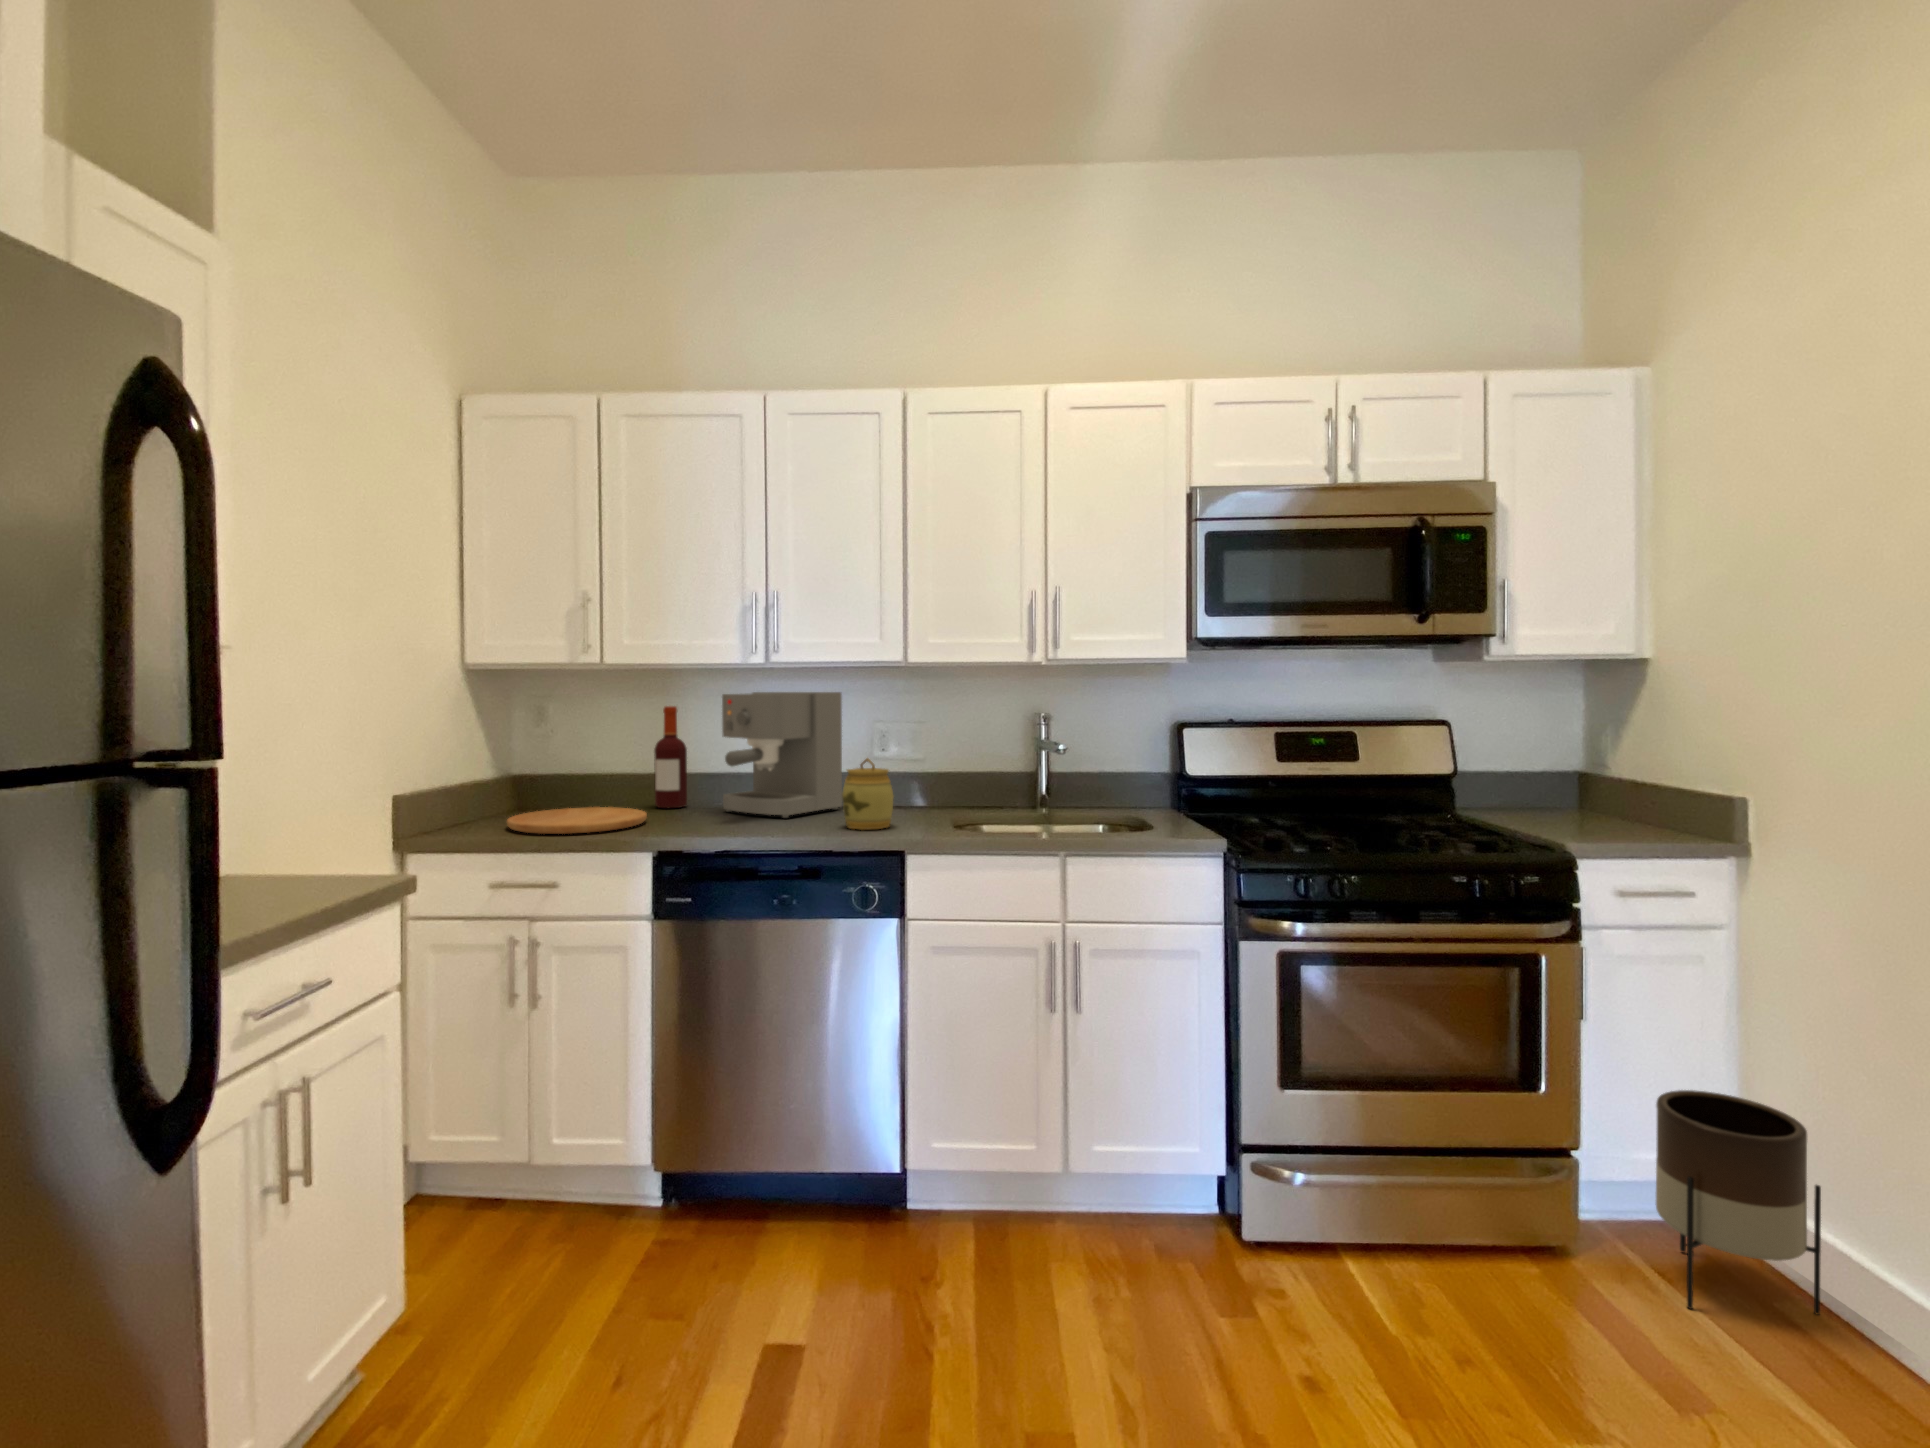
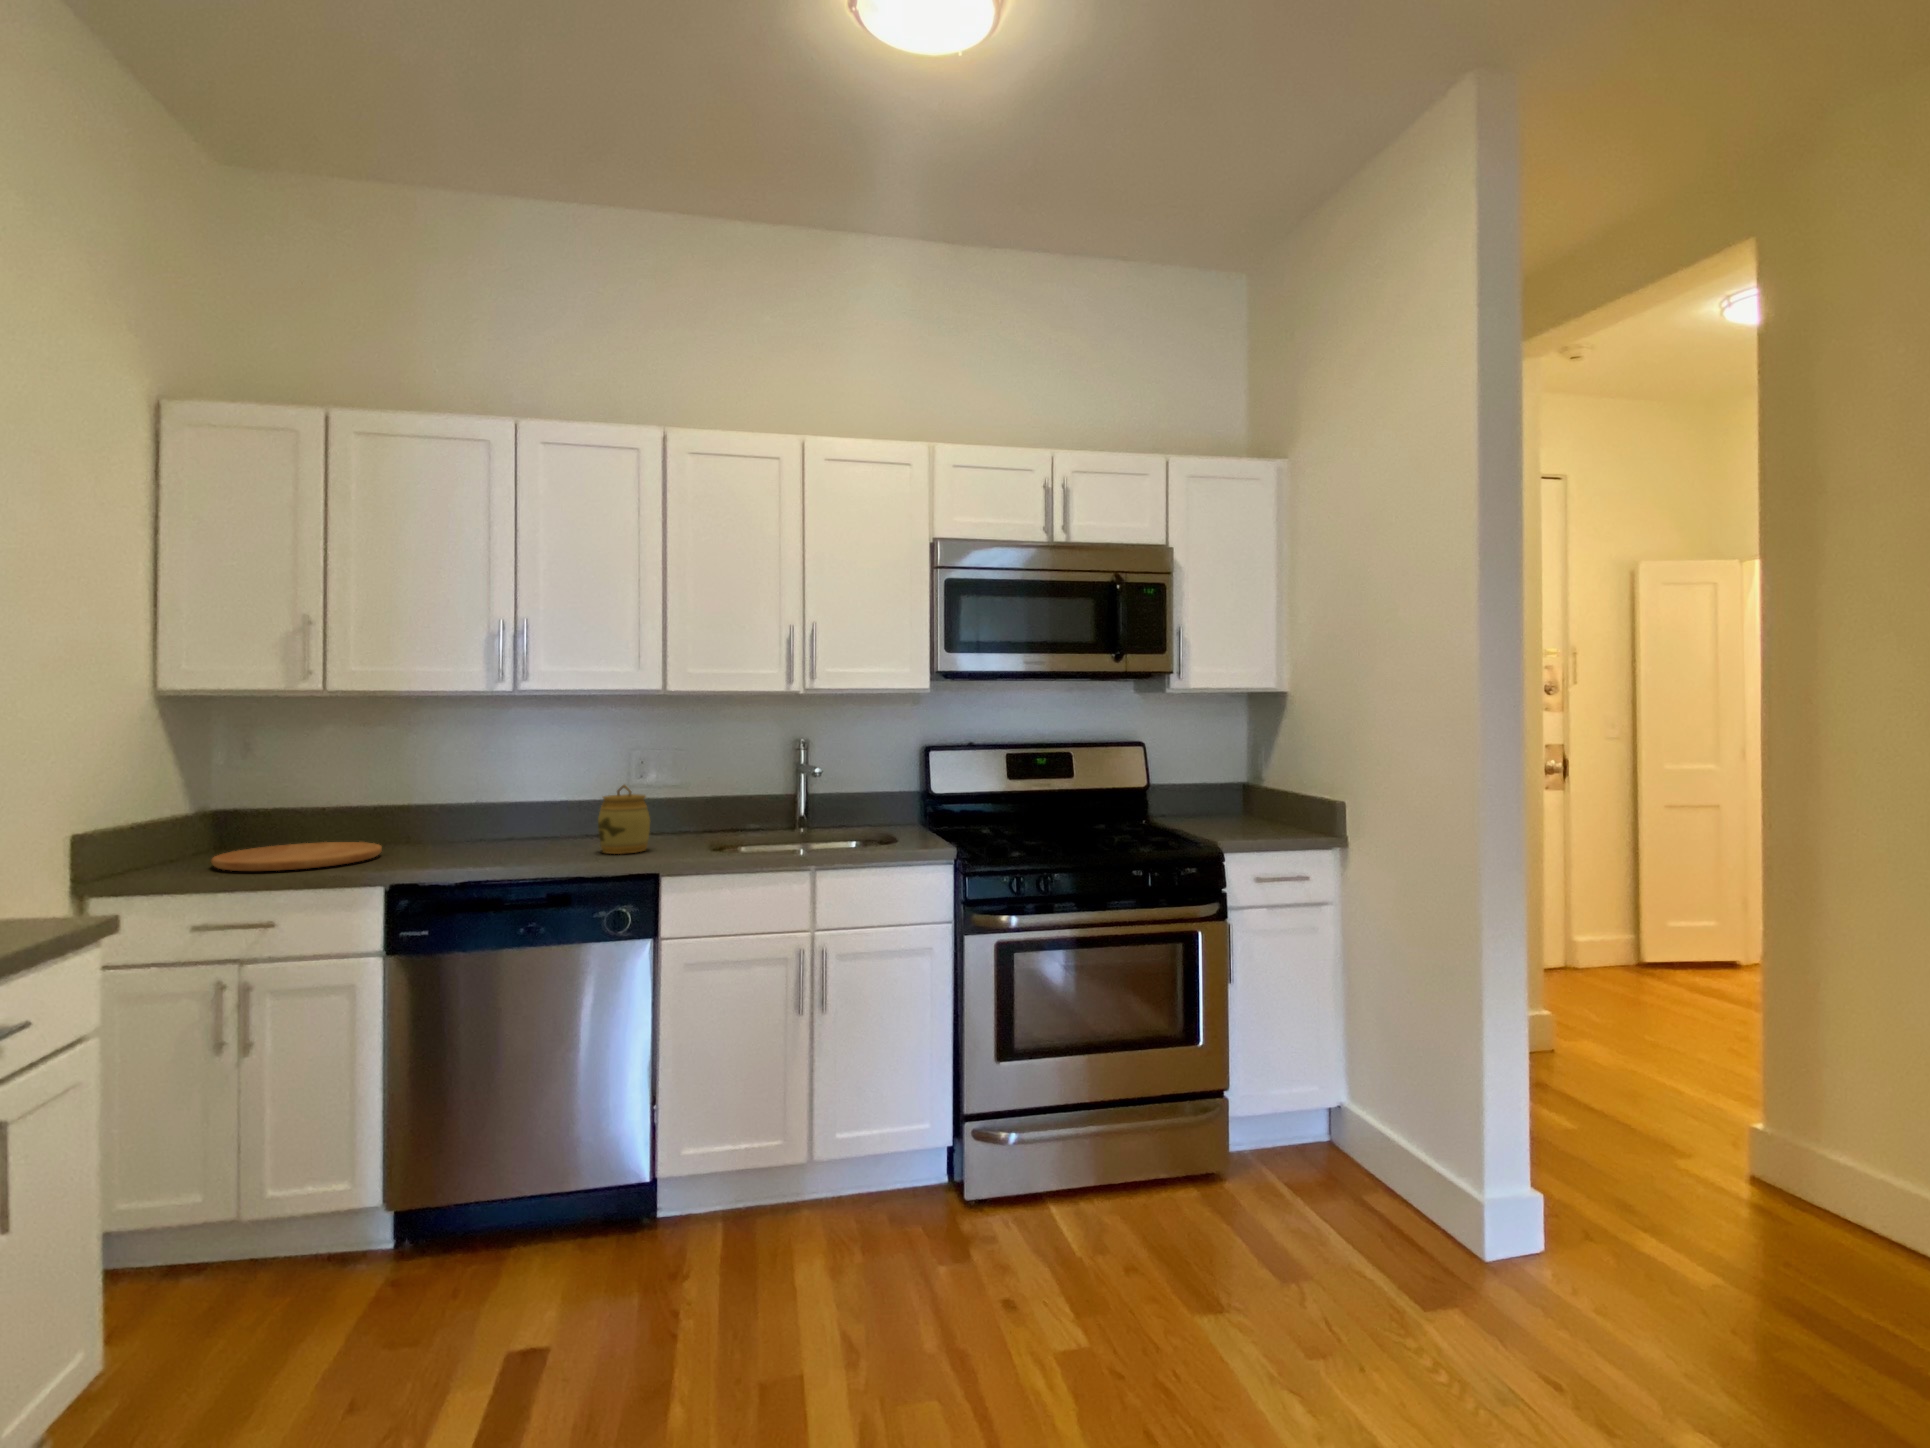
coffee maker: present [722,692,842,818] -> none [470,720,601,846]
bottle: present [654,706,687,808] -> none [392,736,430,841]
planter: present [1656,1090,1821,1315] -> none [1280,1031,1383,1201]

